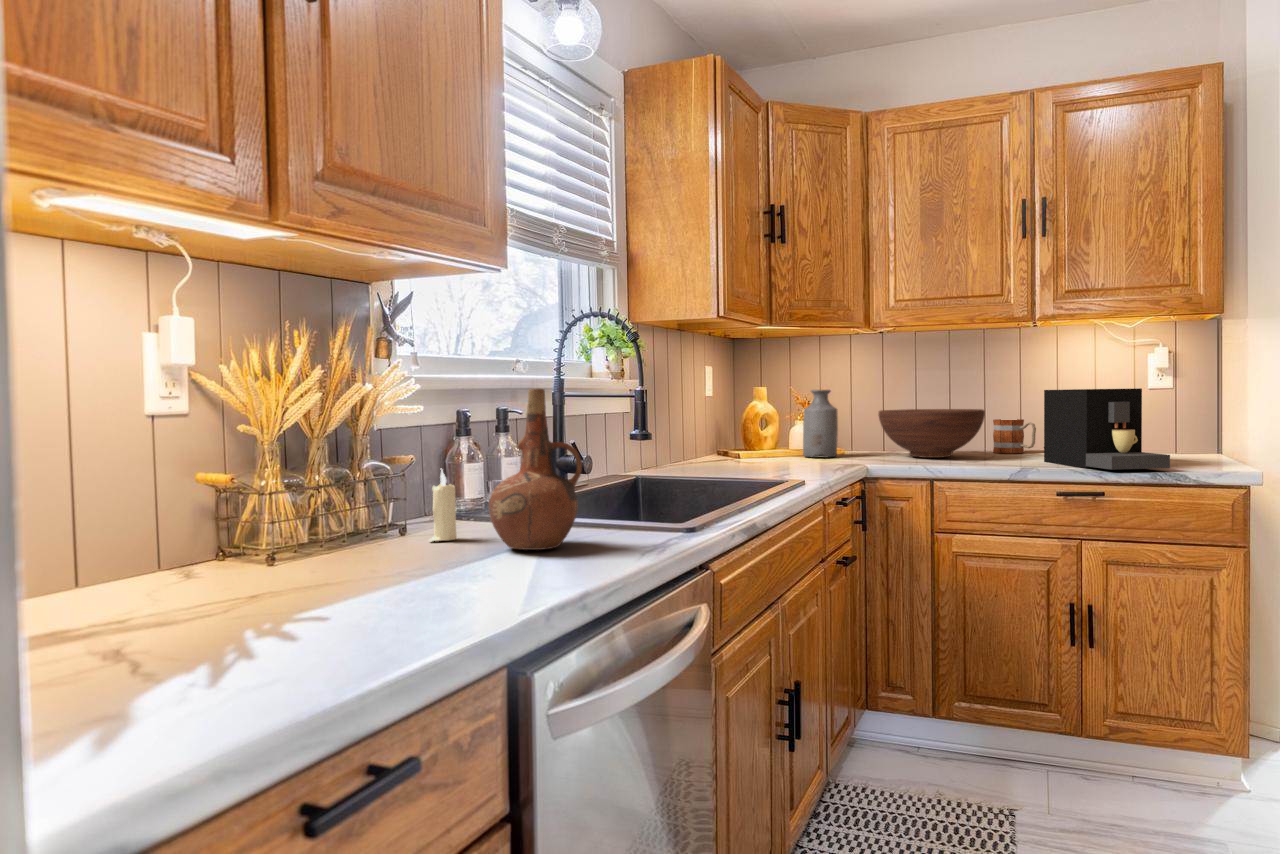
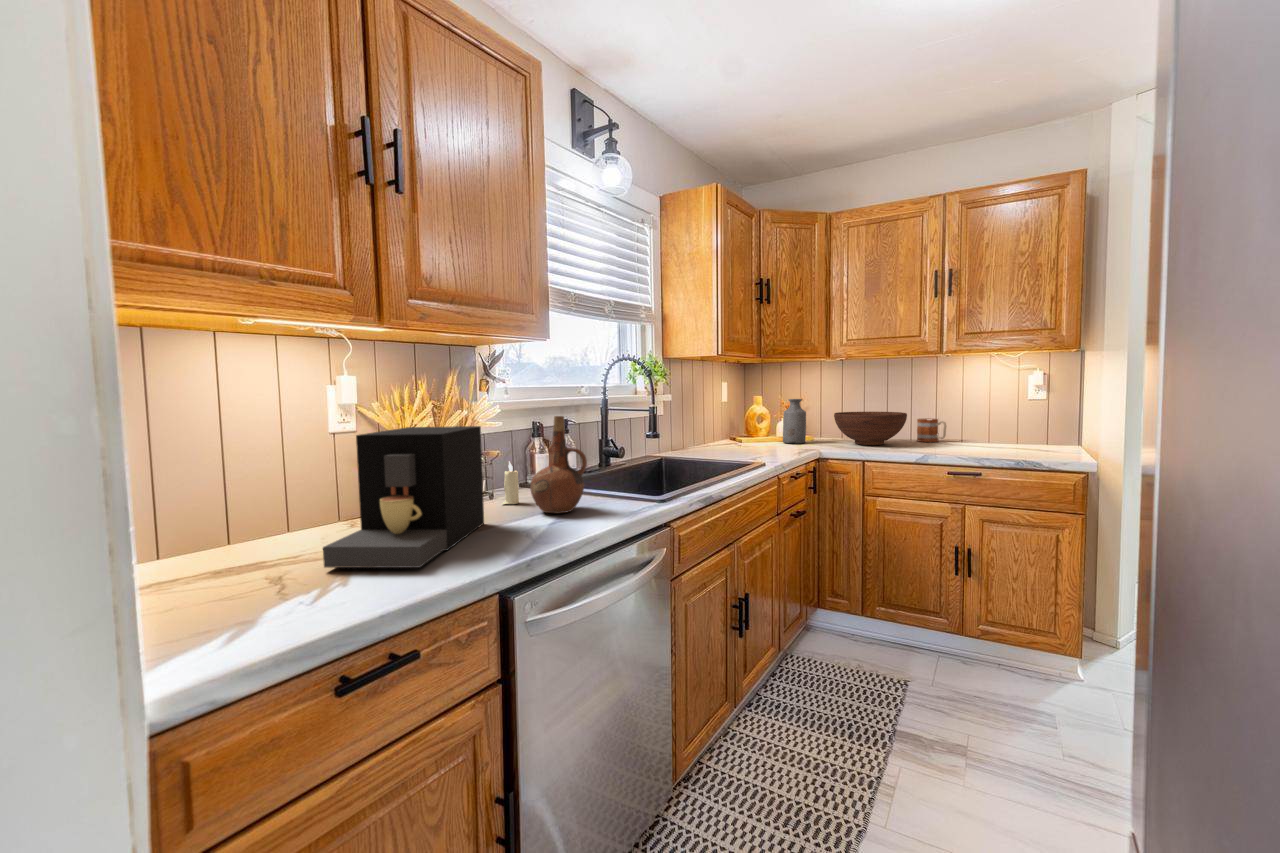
coffee maker: present [1044,388,1170,470] -> present [323,426,484,568]

